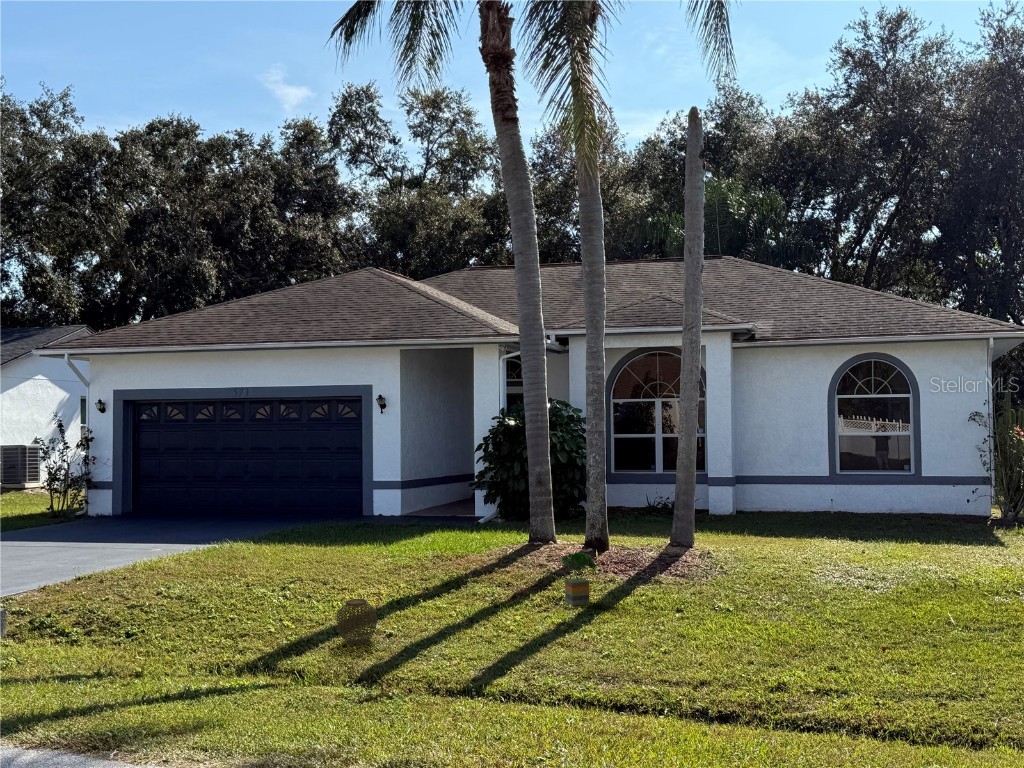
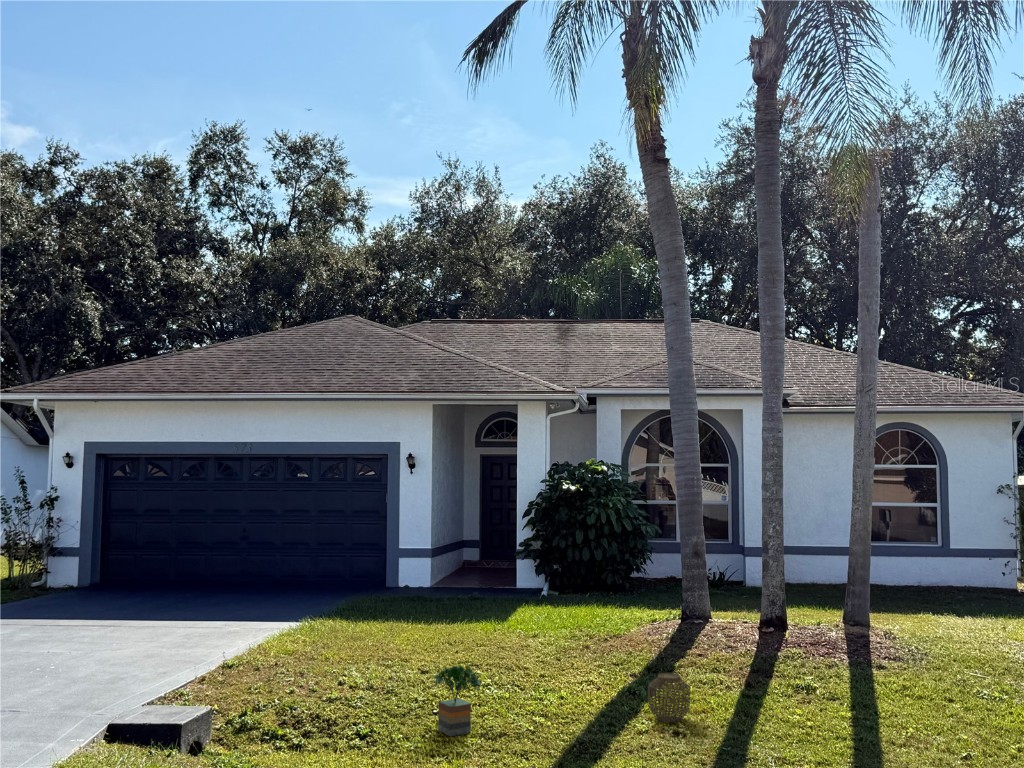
potted tree: present [561,552,597,606] -> present [435,666,481,736]

